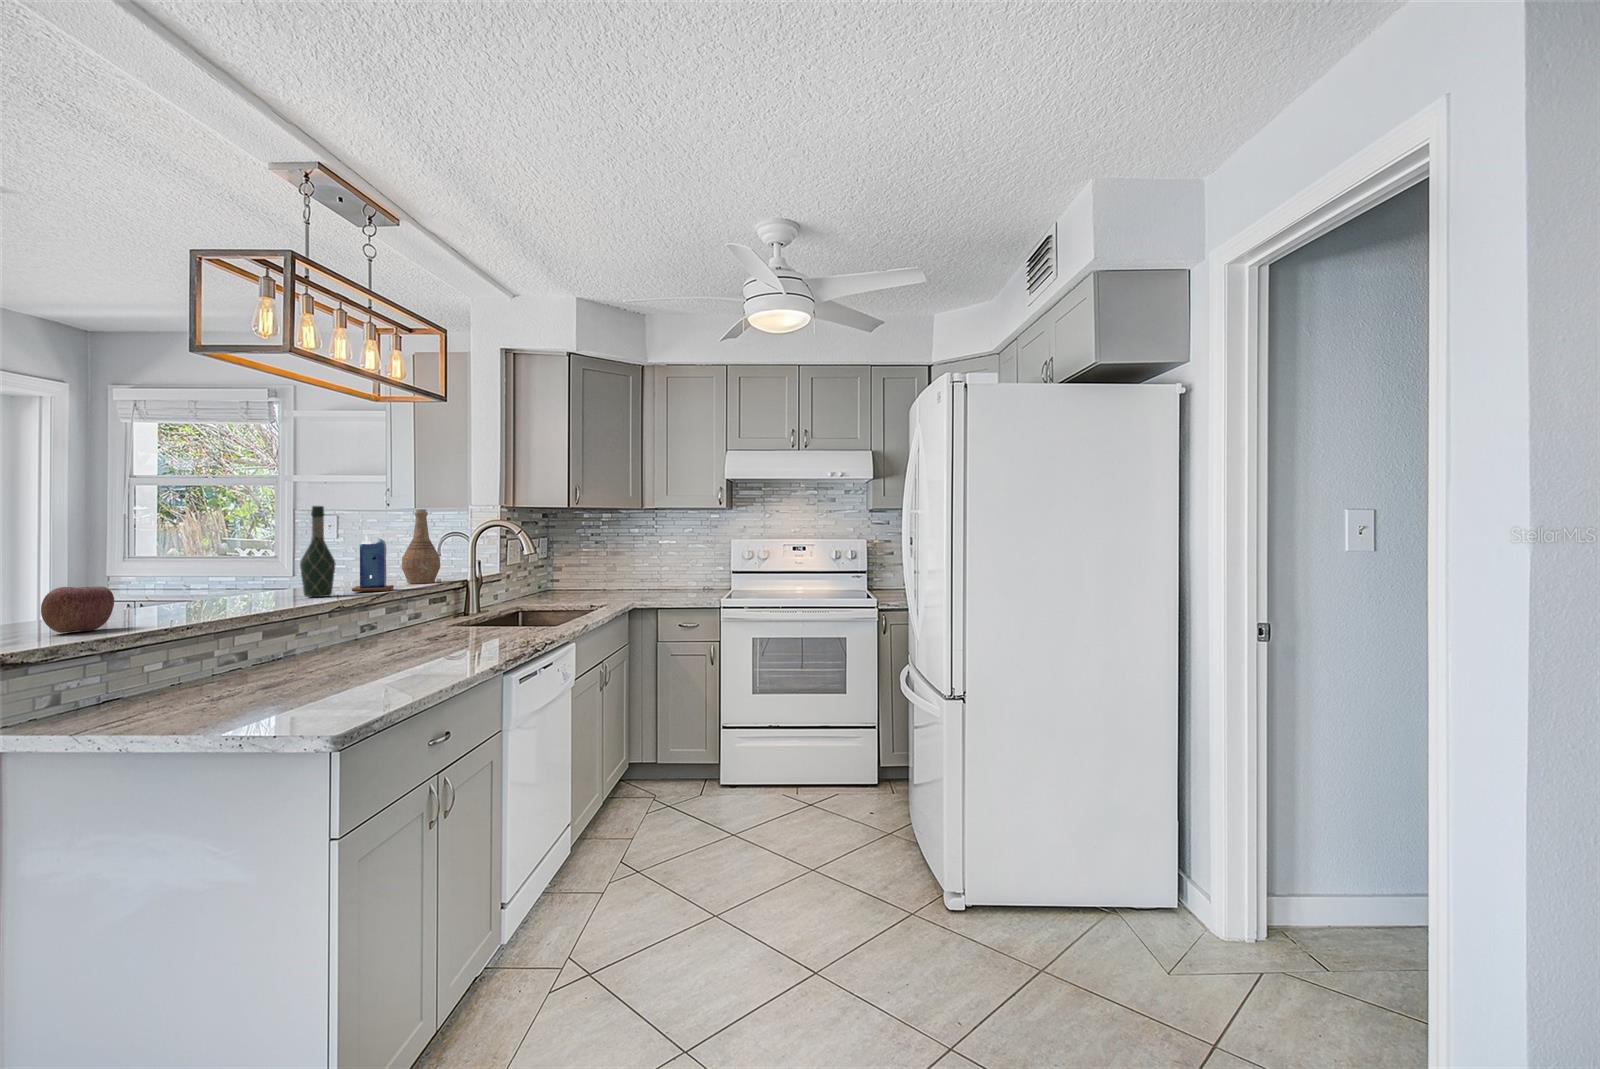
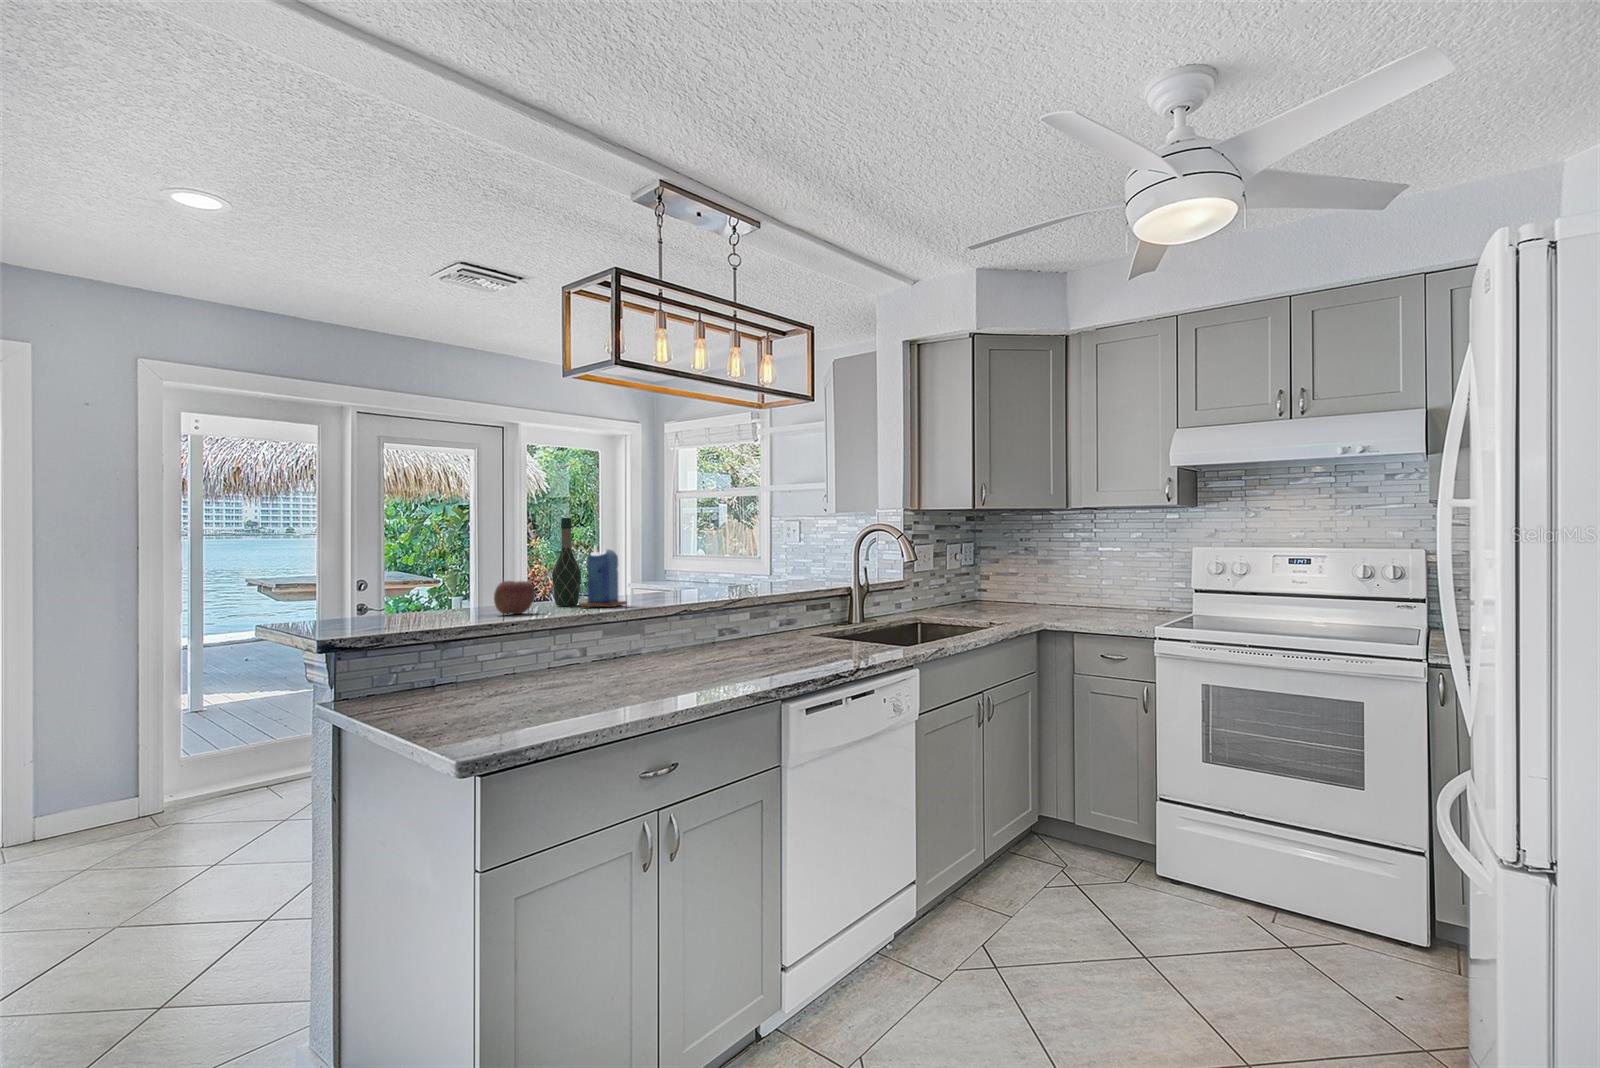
wine bottle: present [300,506,335,597] -> present [552,518,581,606]
vase: present [401,509,440,584] -> none [791,516,825,589]
candle: present [352,535,394,592] -> present [579,546,627,607]

